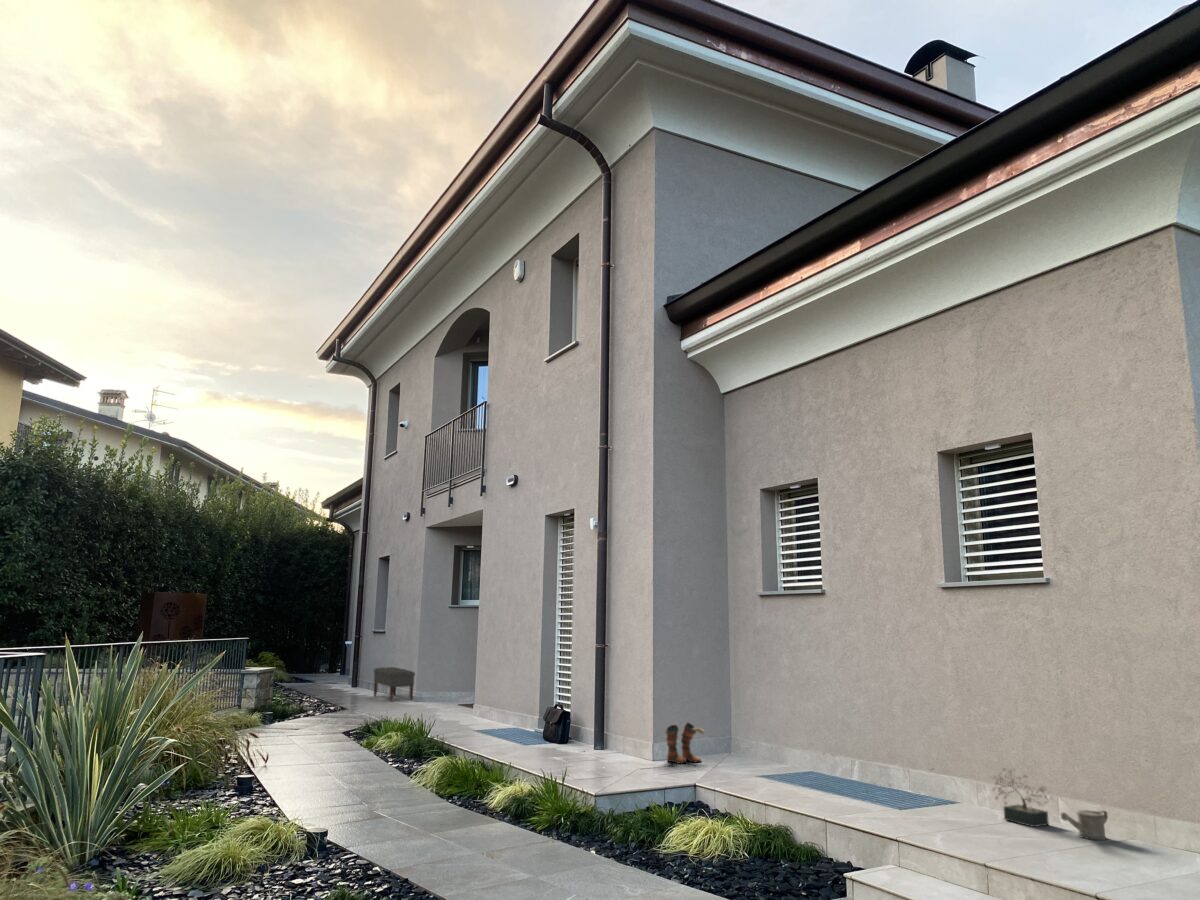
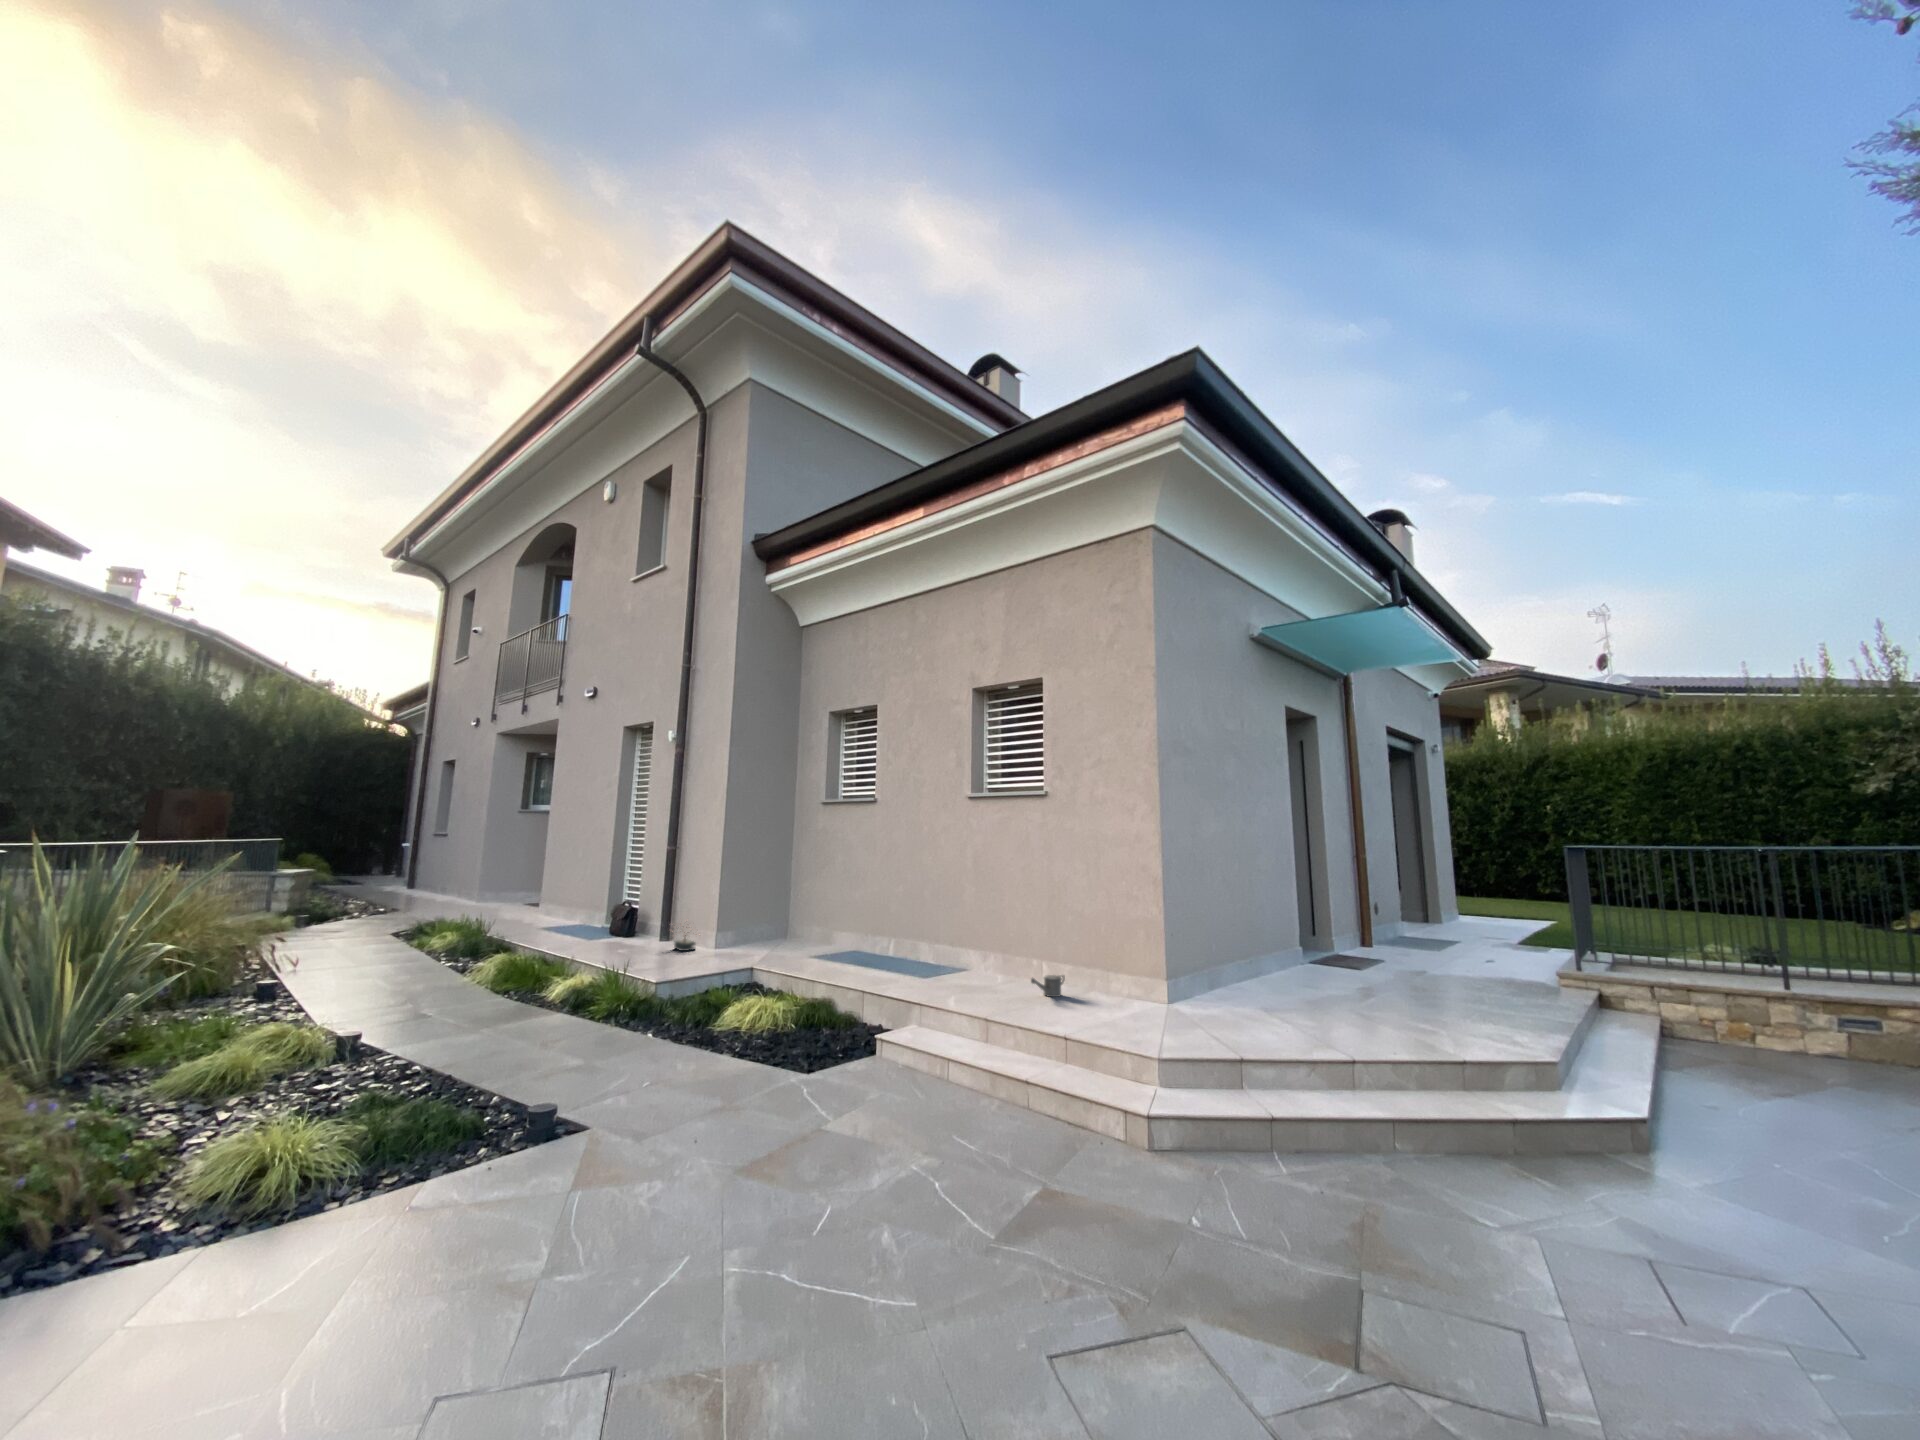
bench: present [374,667,415,702] -> none [433,868,482,903]
boots: present [666,723,705,764] -> none [729,917,767,953]
decorative plant: present [990,768,1052,827] -> present [672,919,700,951]

